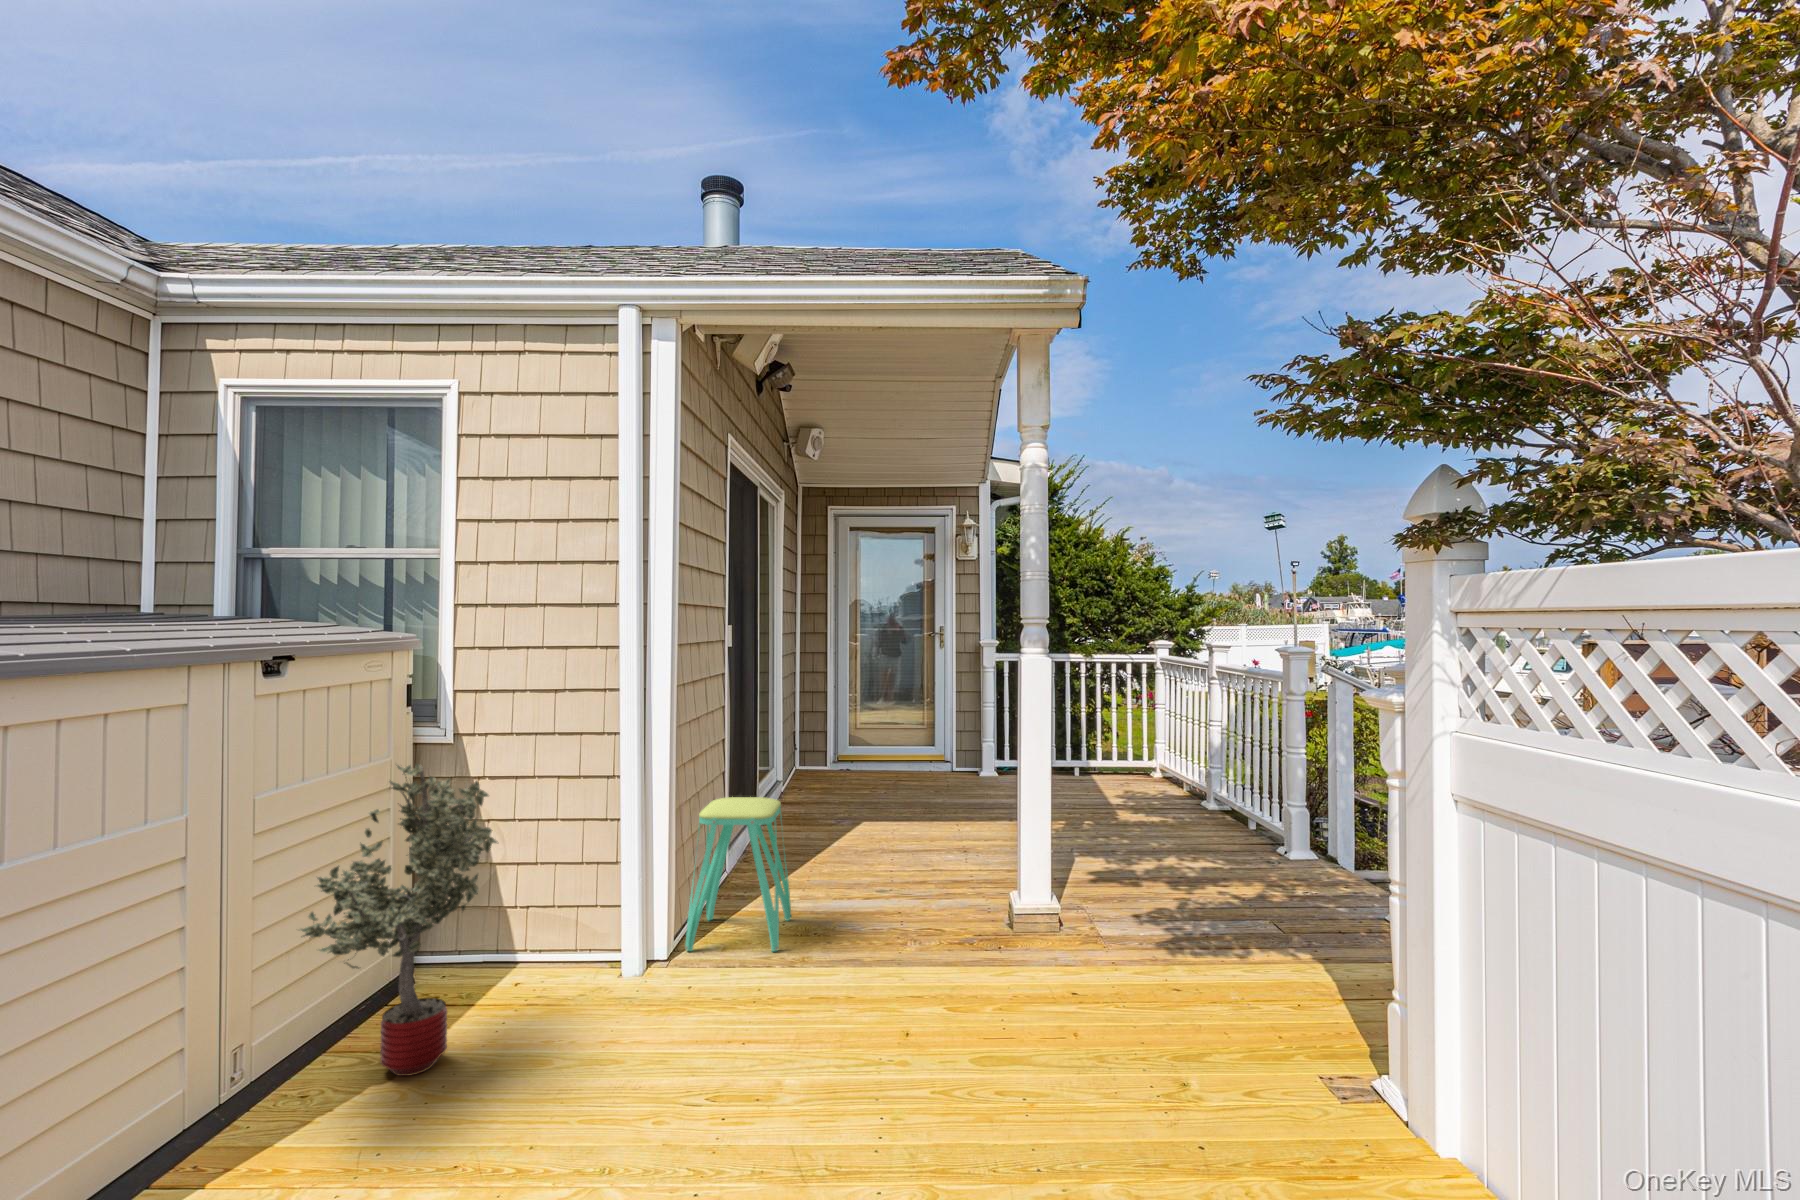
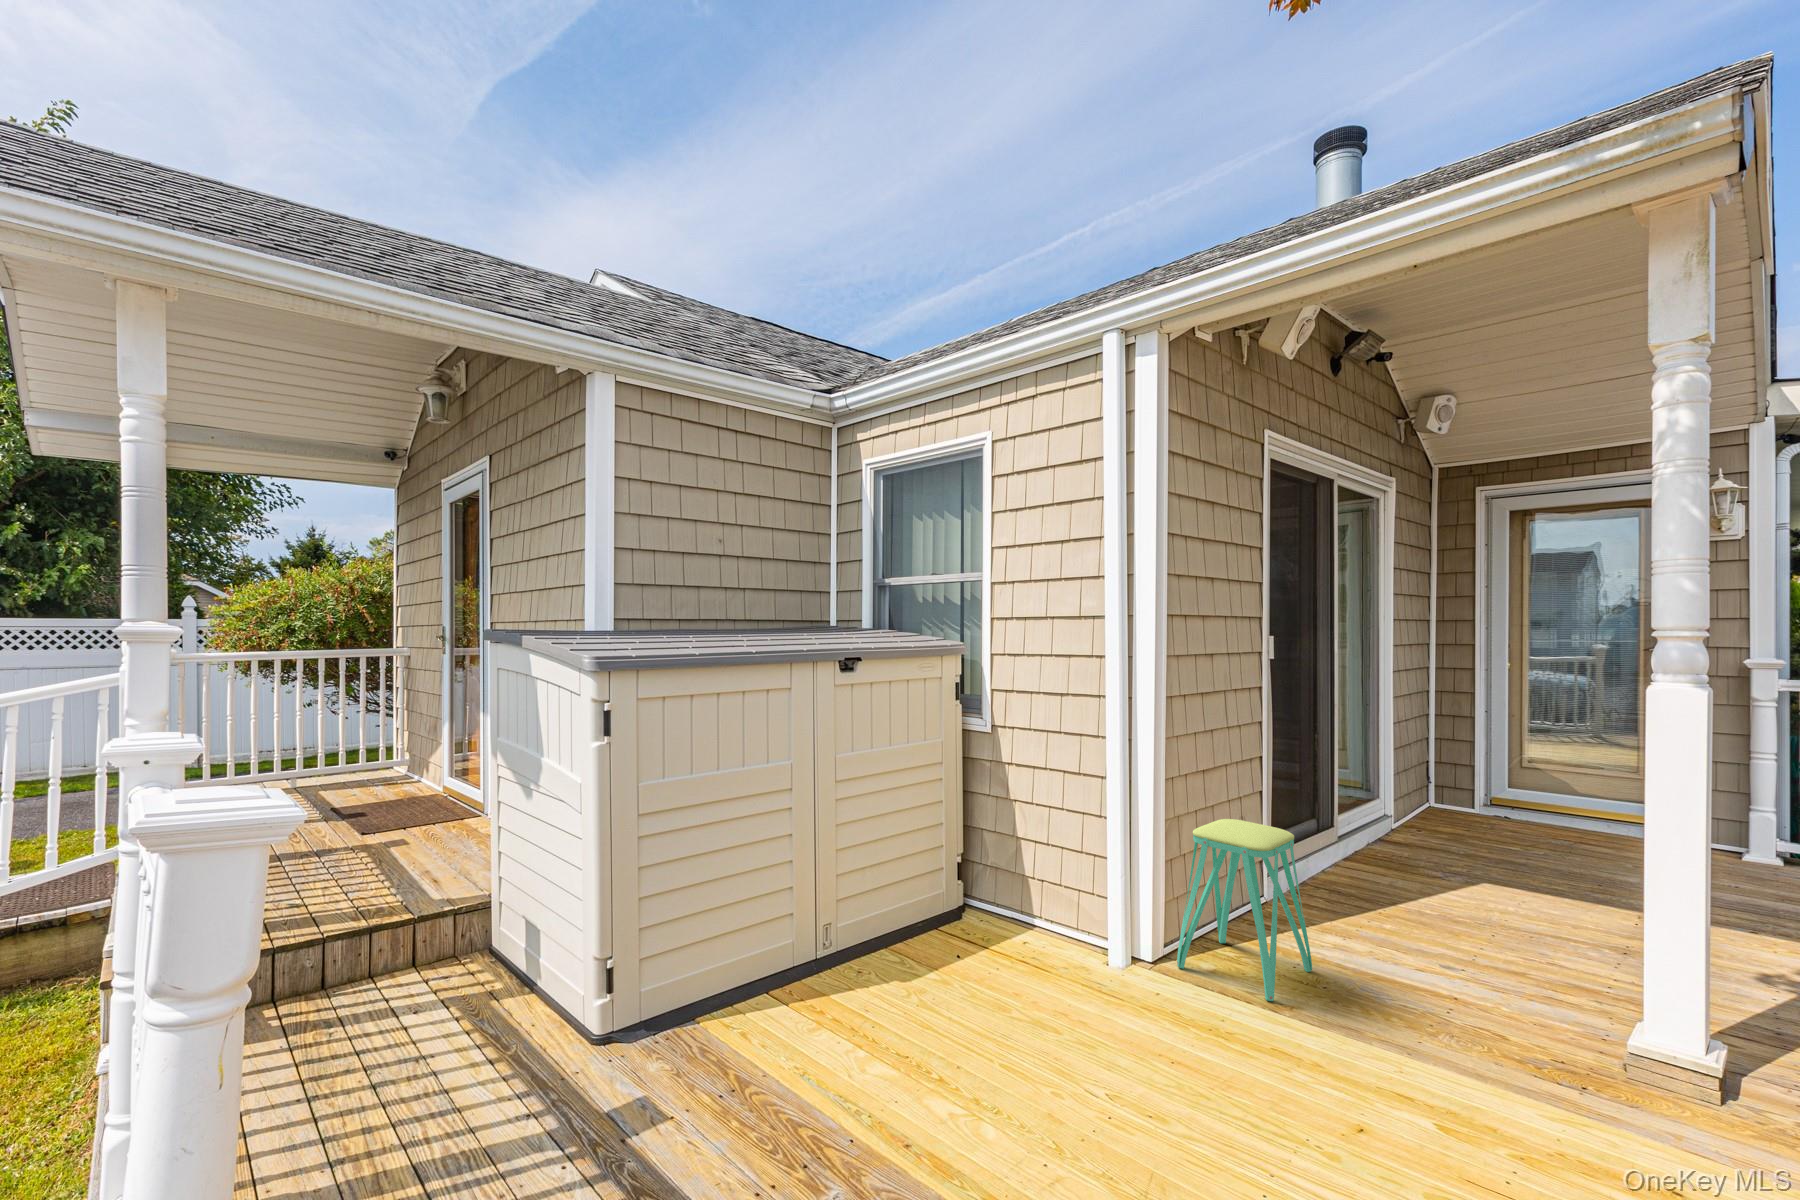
potted tree: present [300,764,498,1076] -> none [832,742,988,992]

